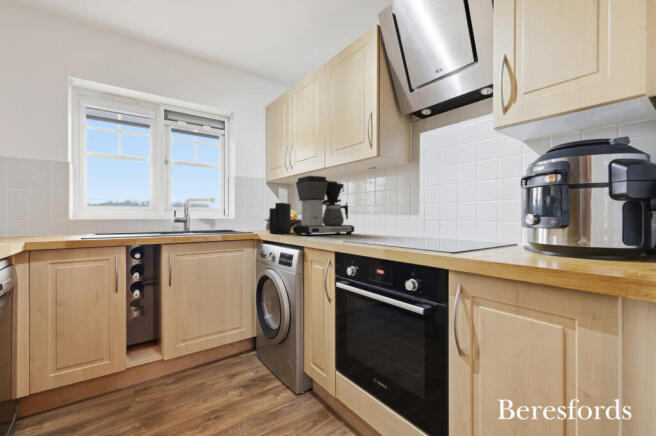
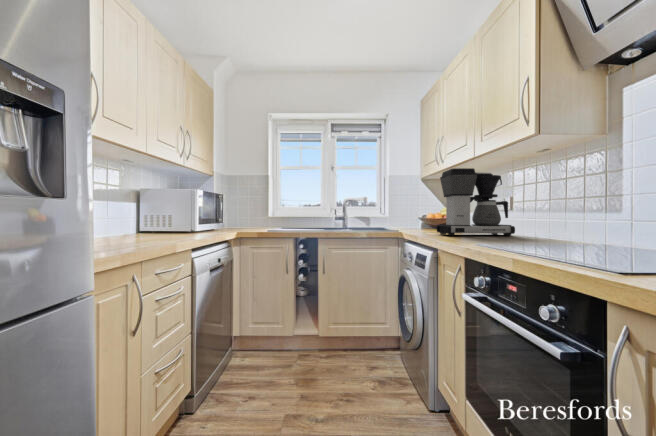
knife block: present [269,188,291,233] -> none [415,184,440,232]

